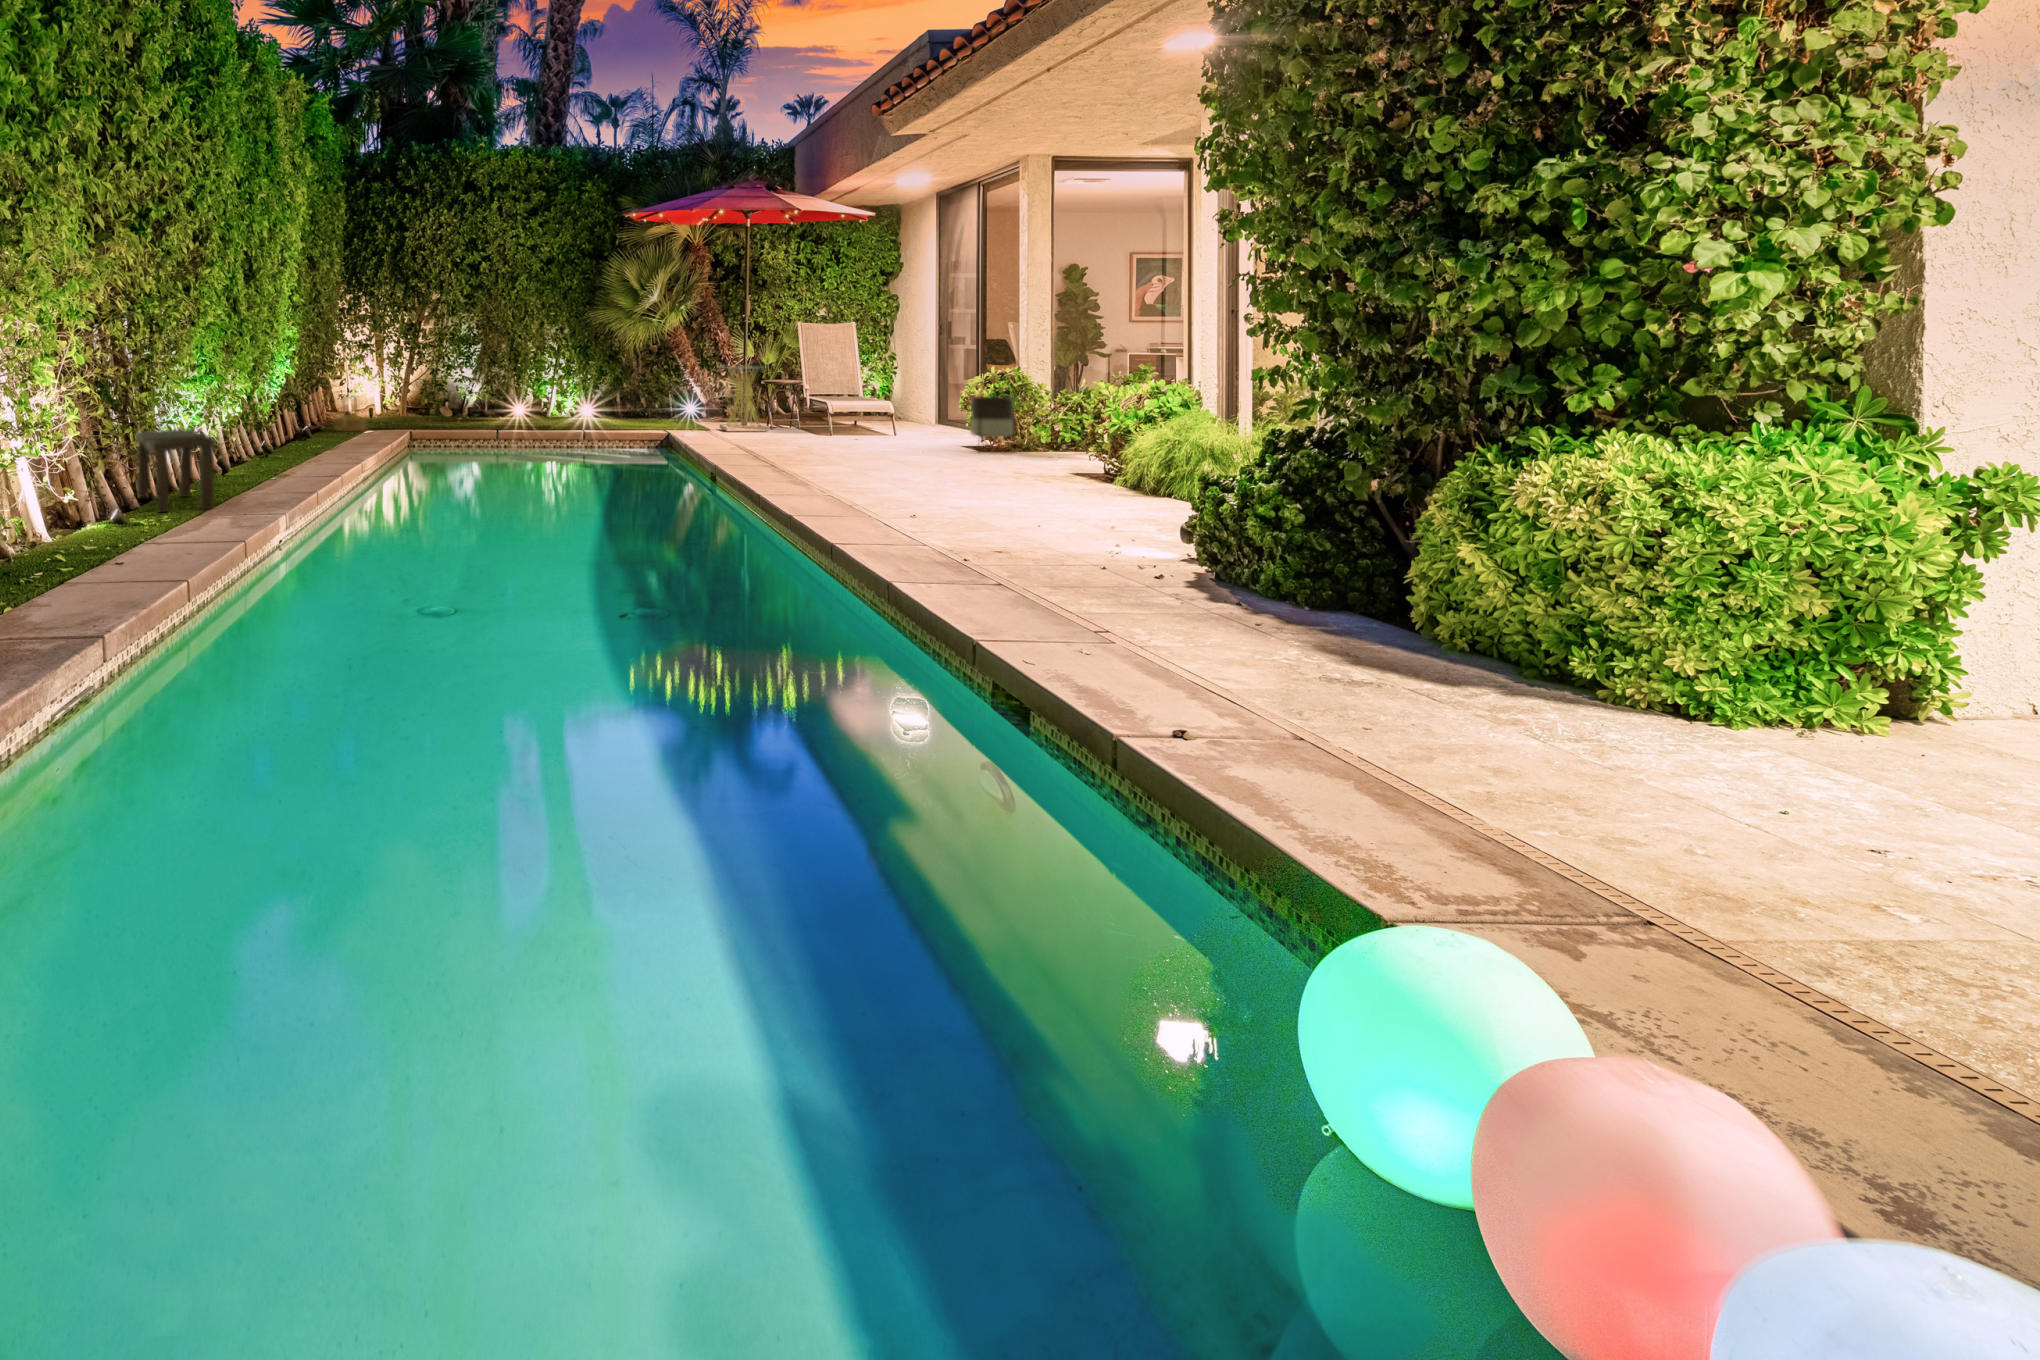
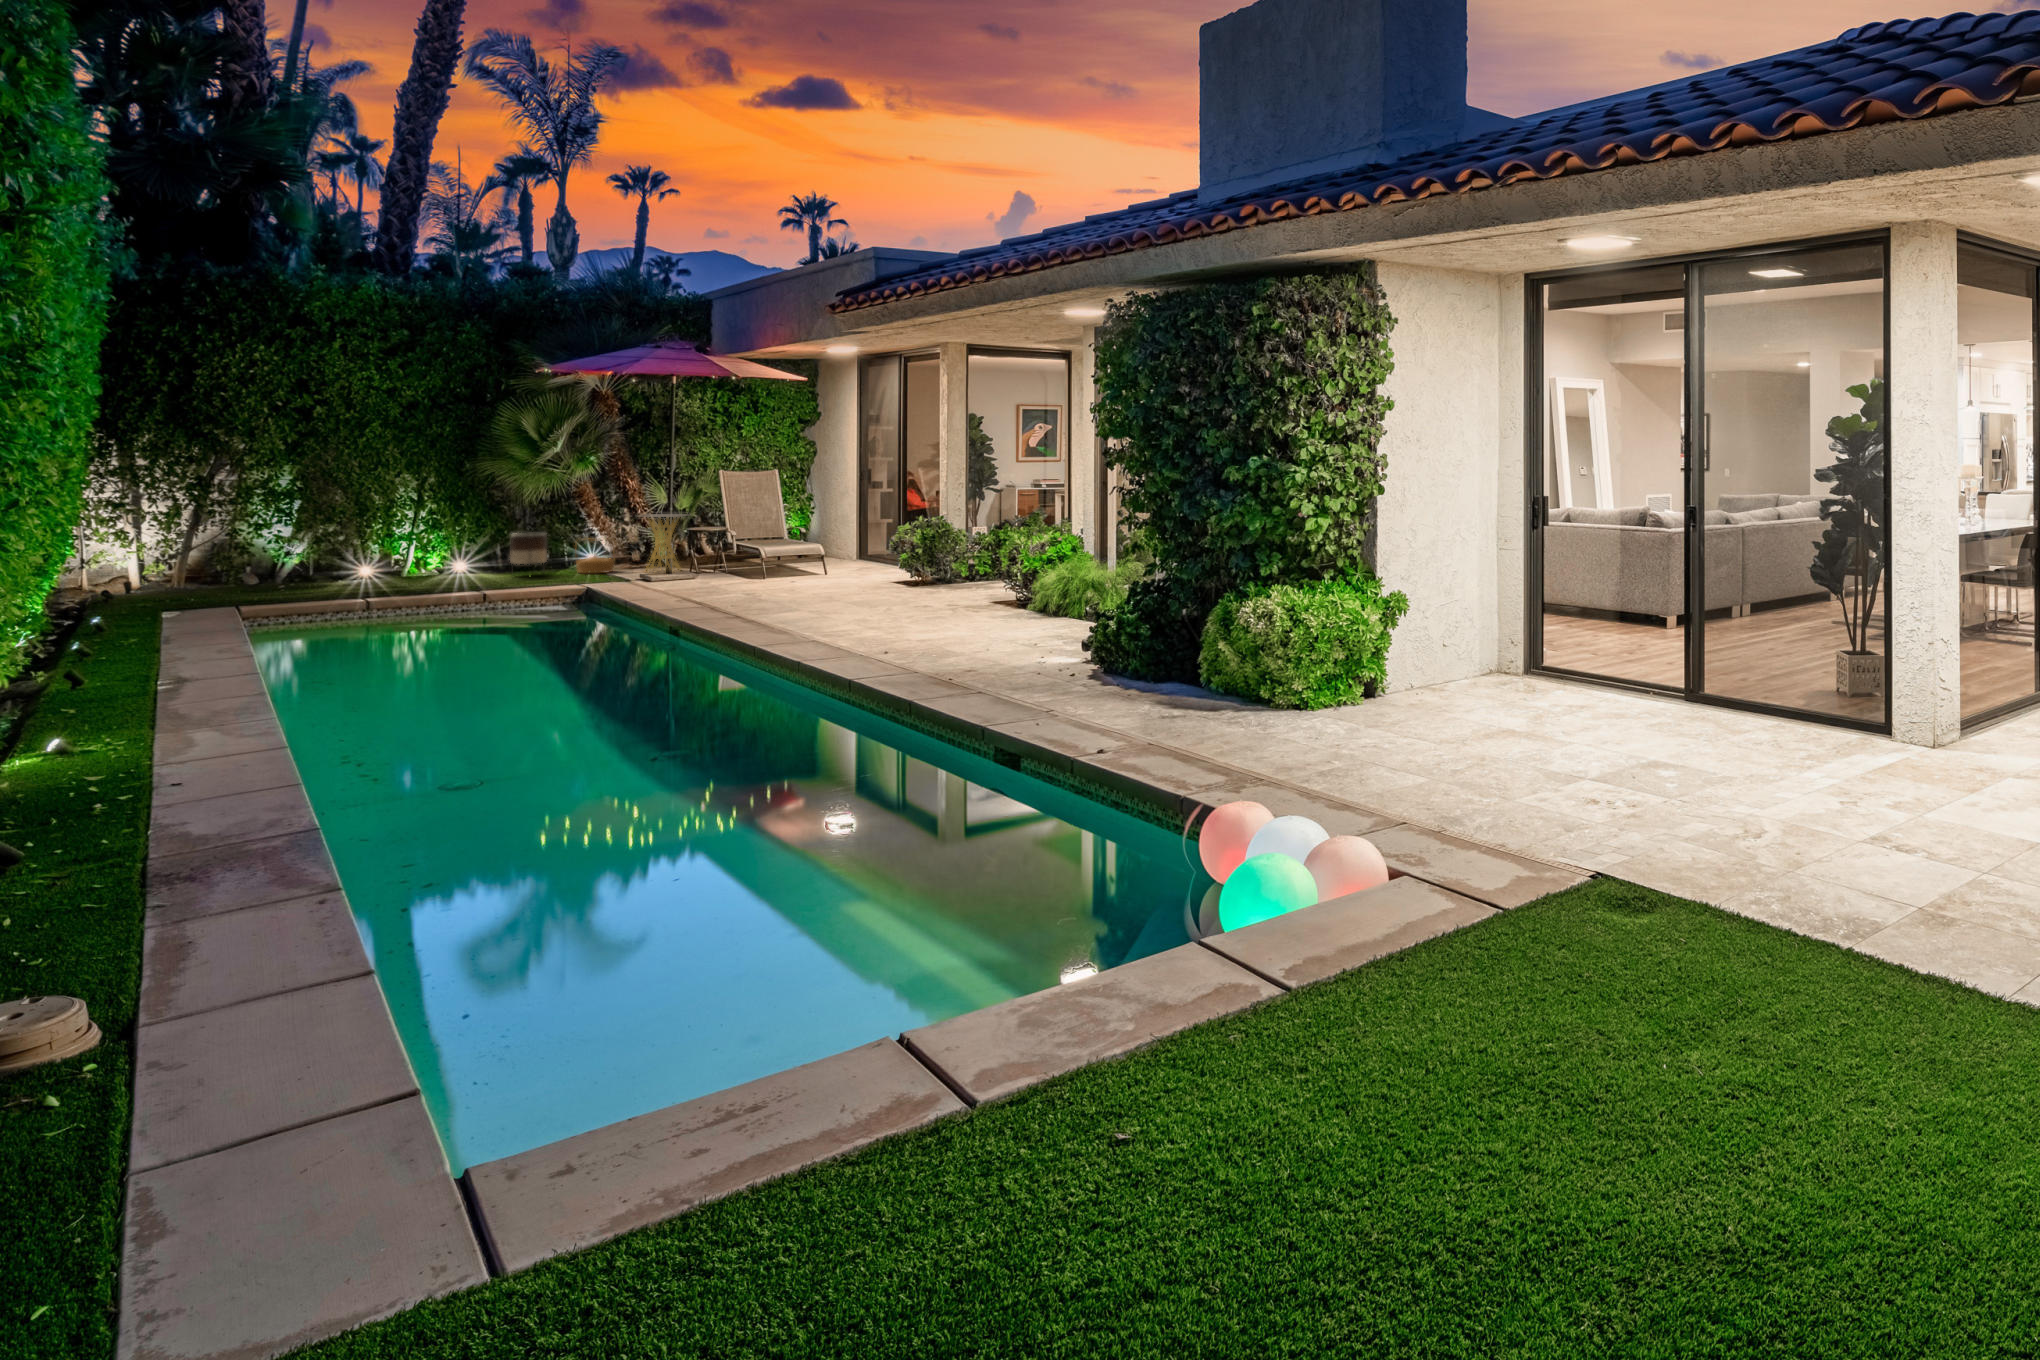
woven basket: present [334,396,366,431] -> present [575,539,616,573]
planter: present [971,396,1015,450] -> present [510,533,547,564]
bench: present [137,429,214,512] -> none [34,623,175,713]

